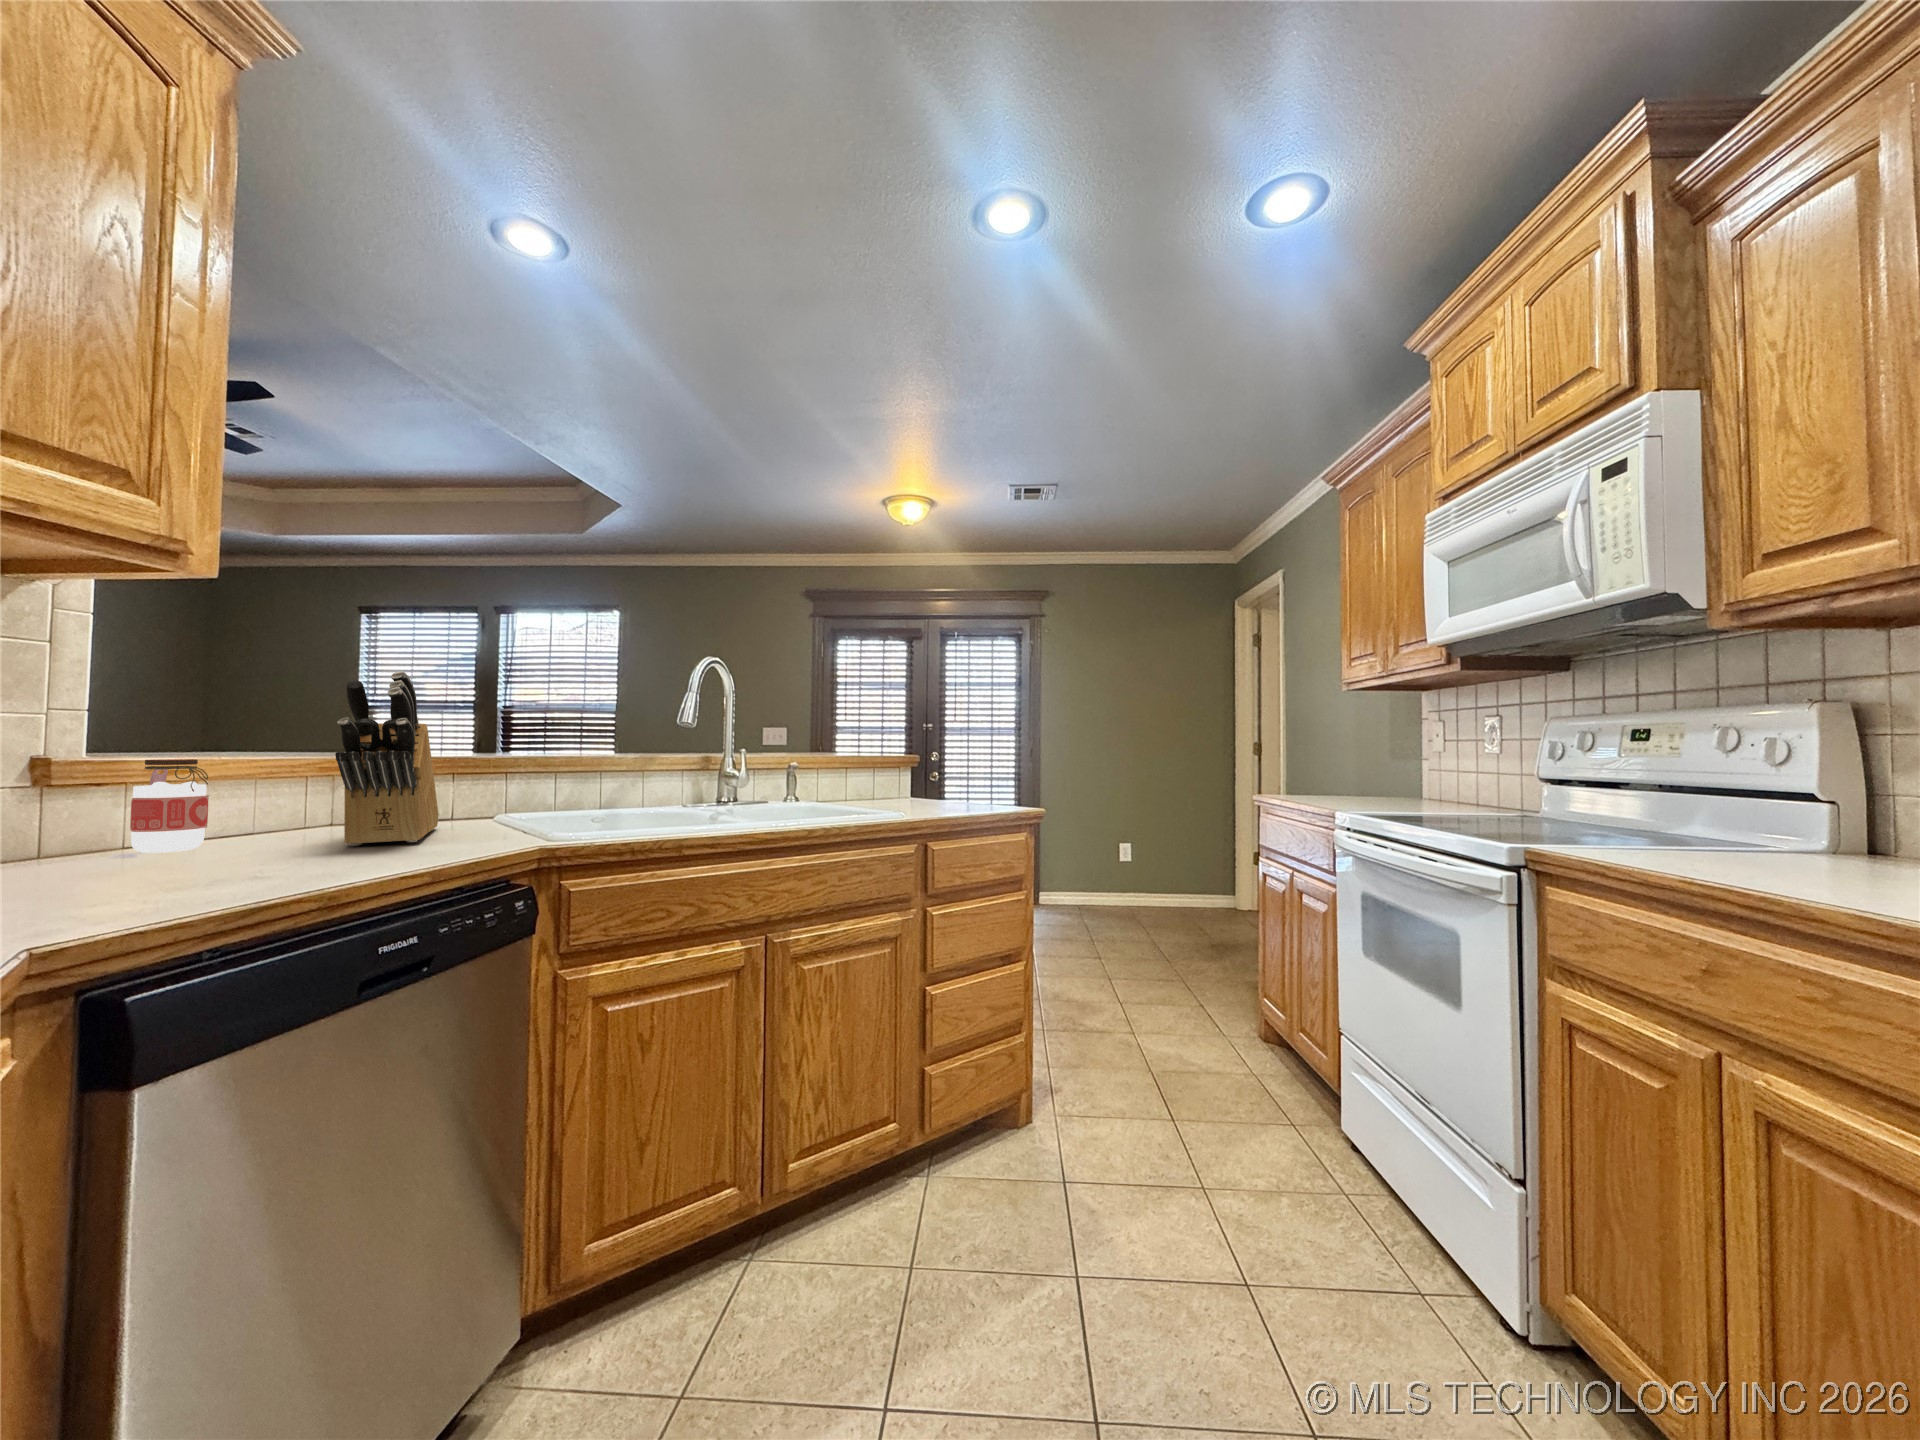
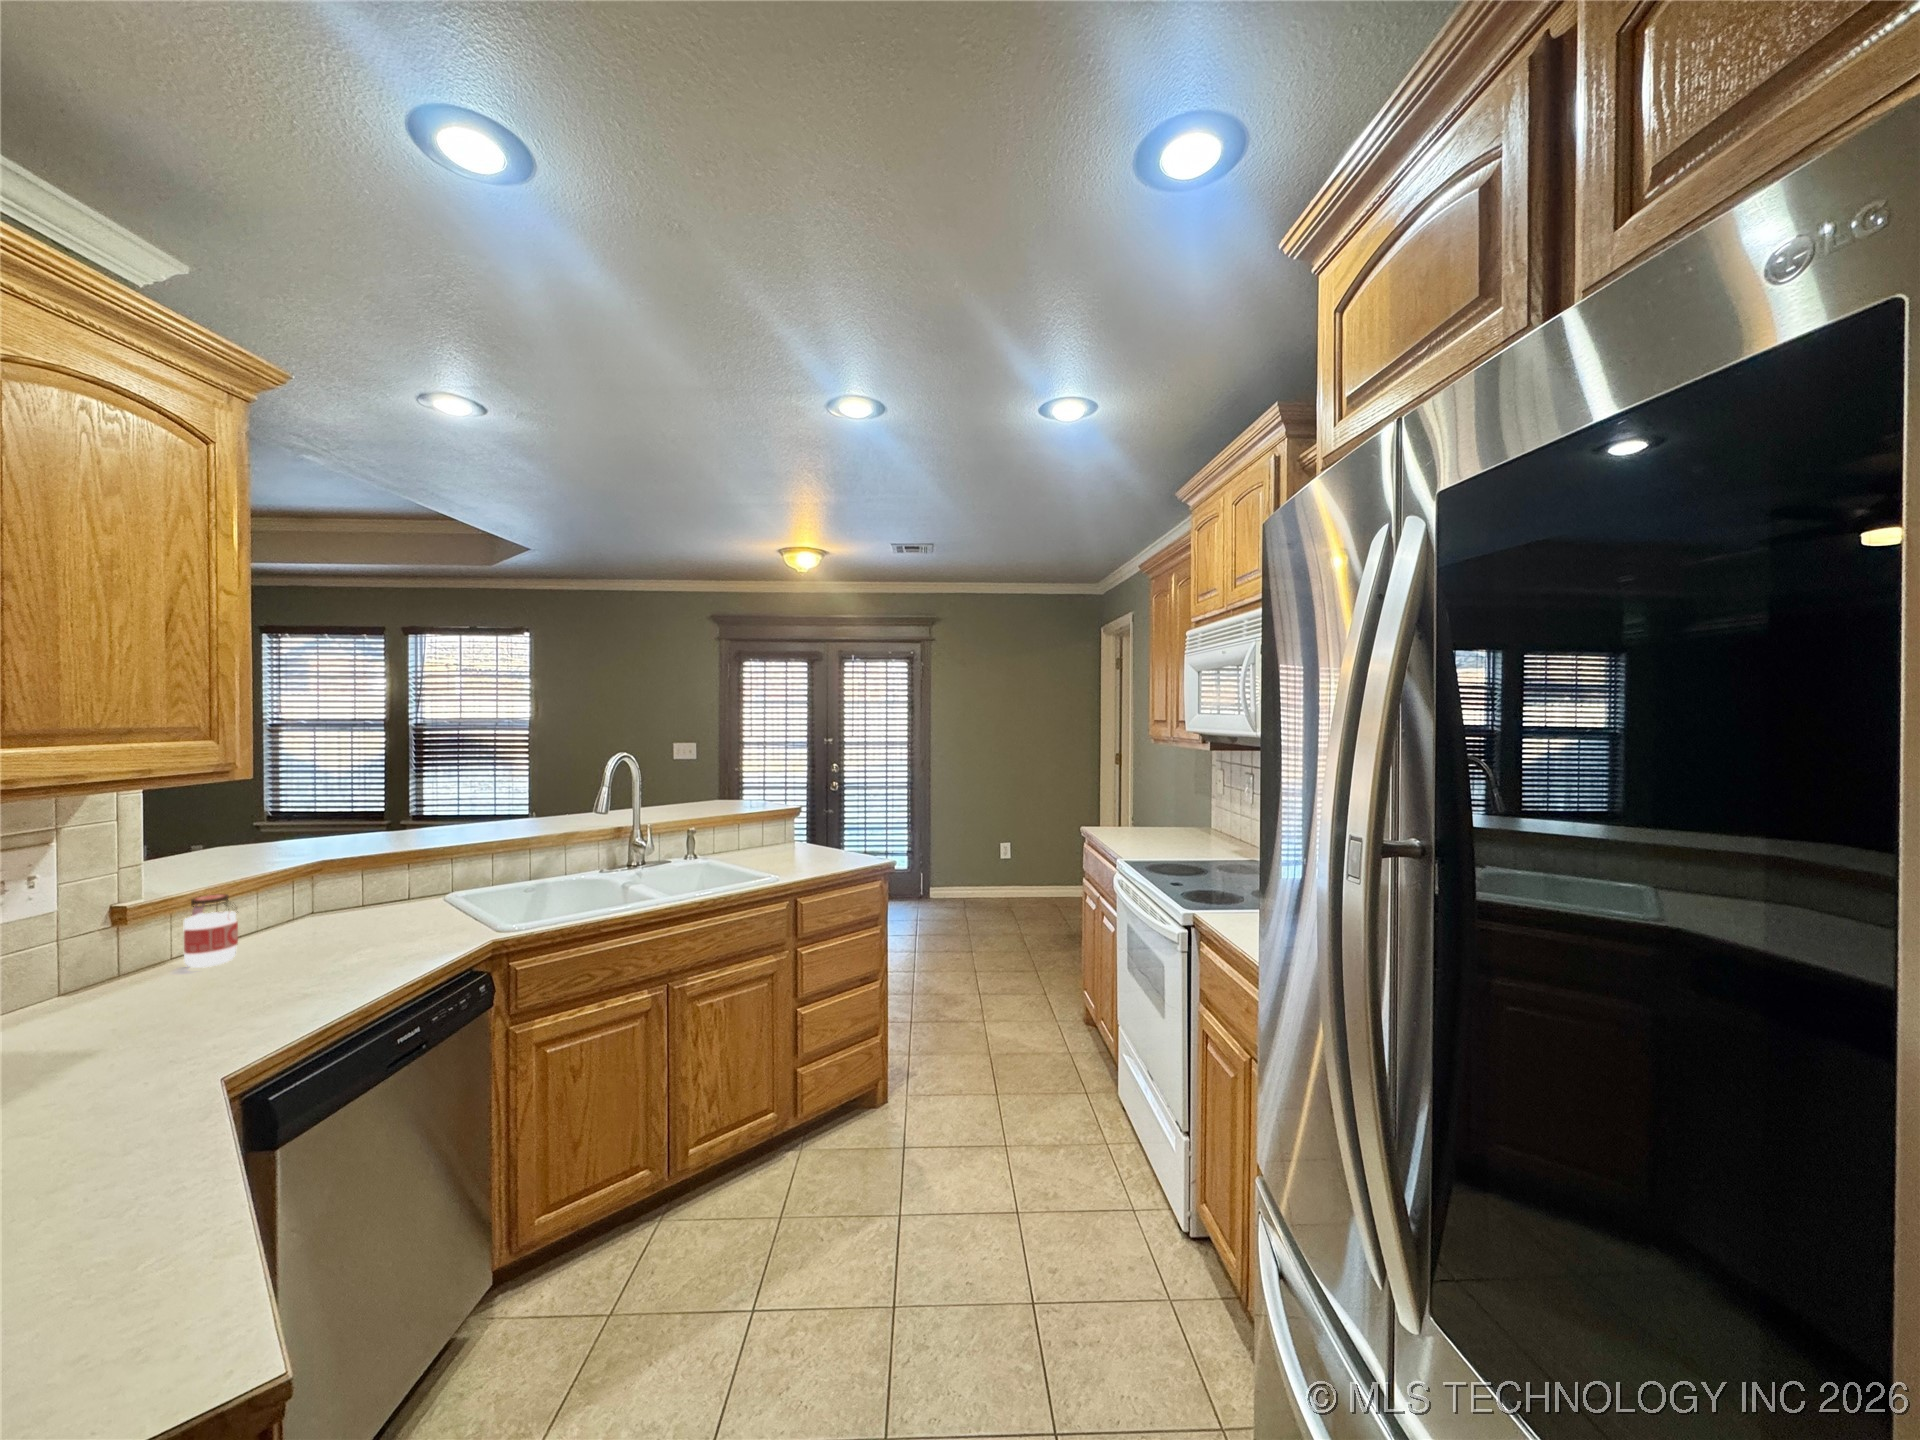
knife block: present [335,671,439,846] -> none [338,818,405,948]

